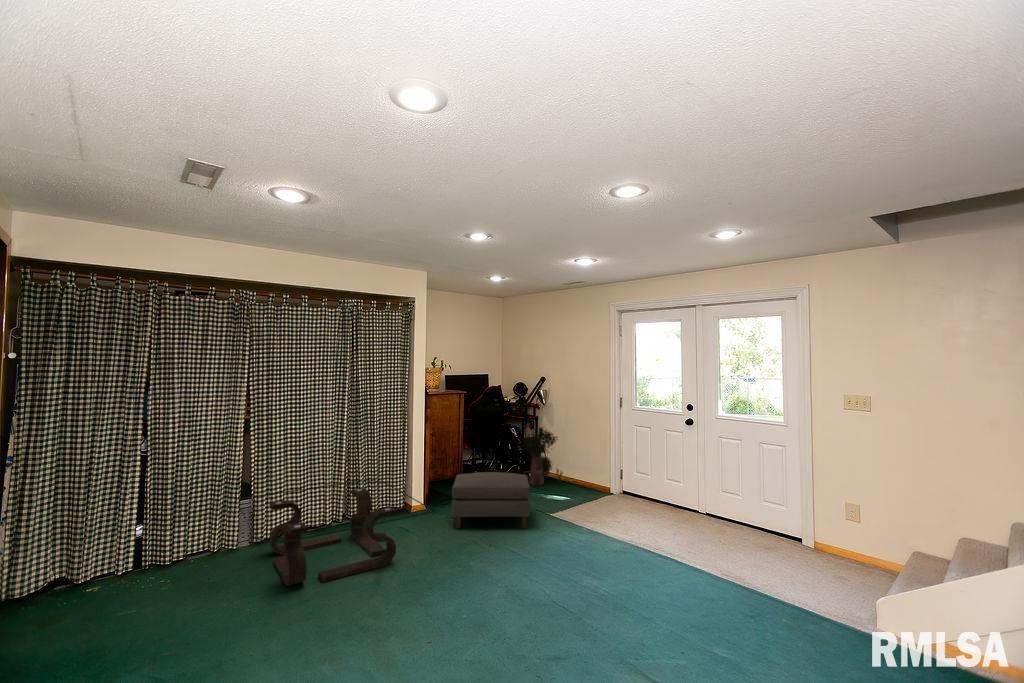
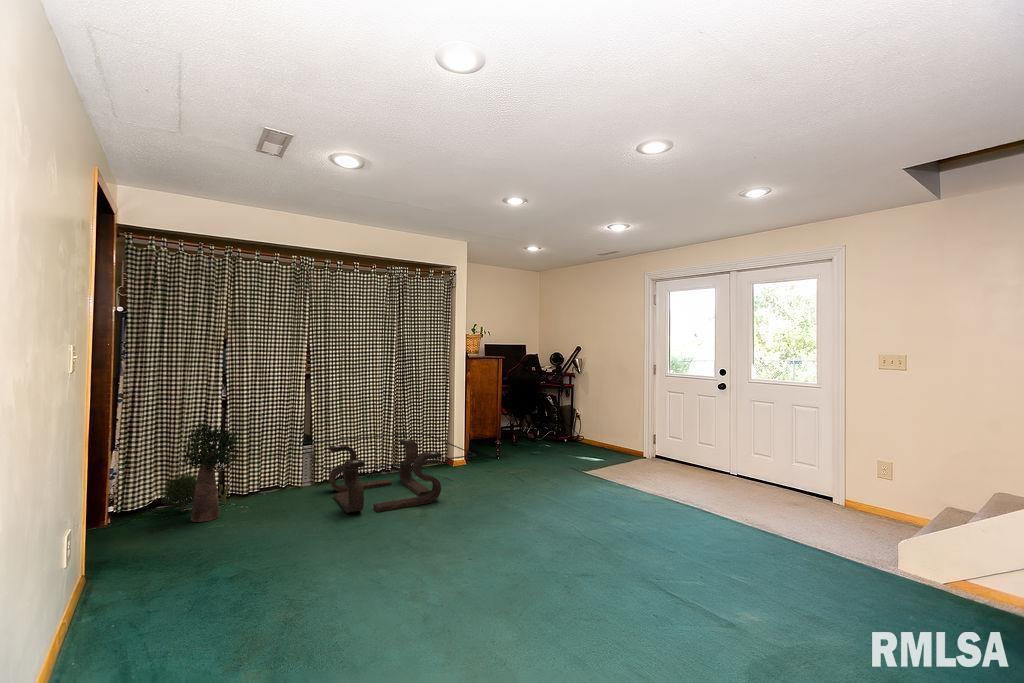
potted plant: present [523,428,563,485] -> present [160,423,240,522]
ottoman: present [451,472,530,529] -> none [491,430,564,481]

